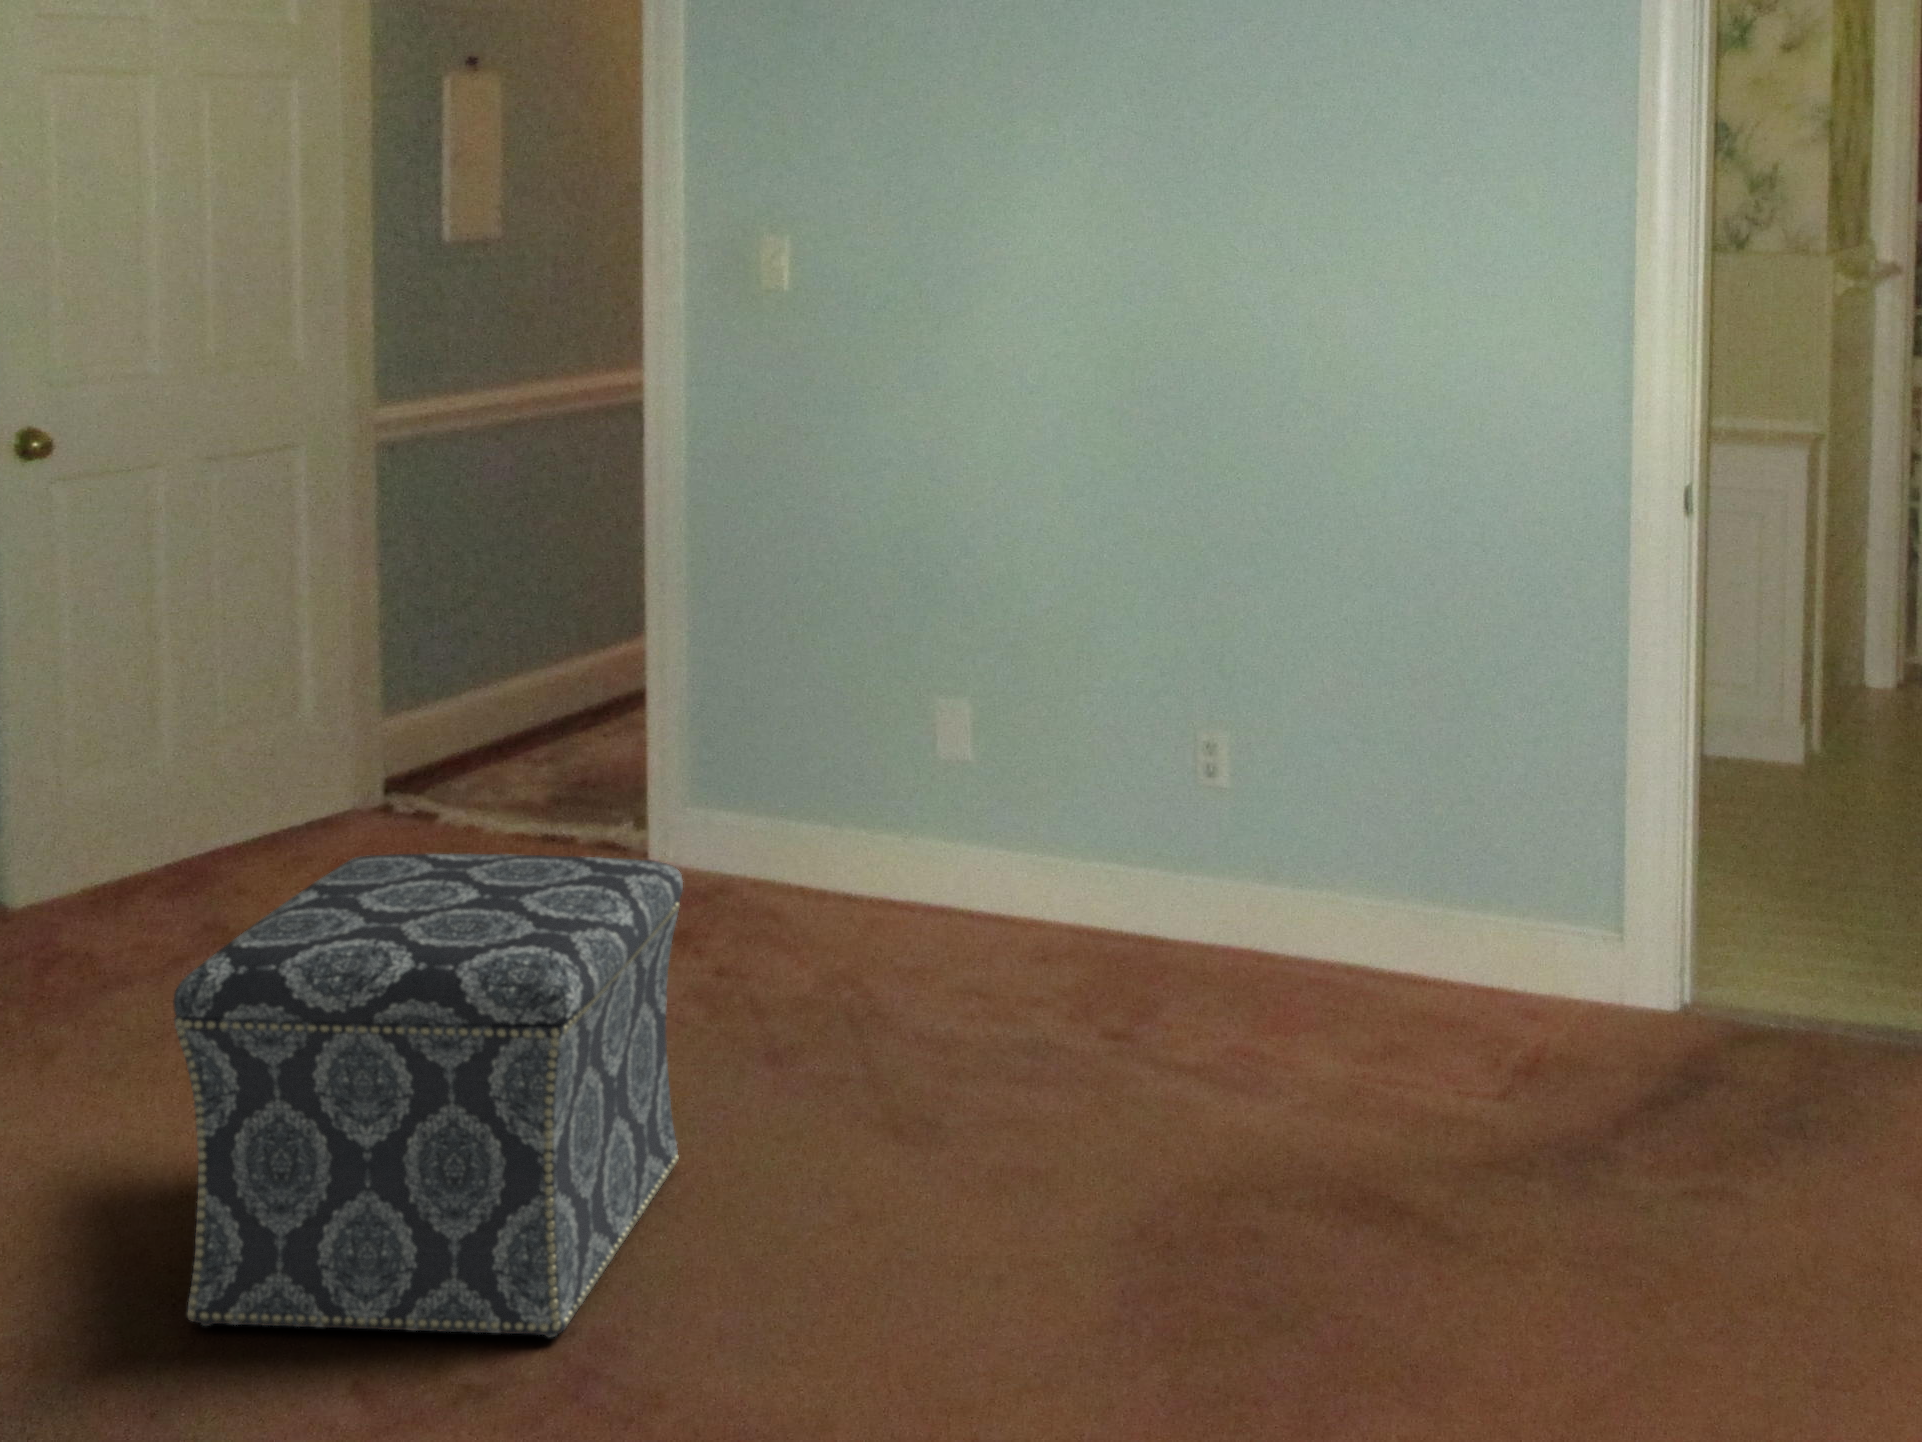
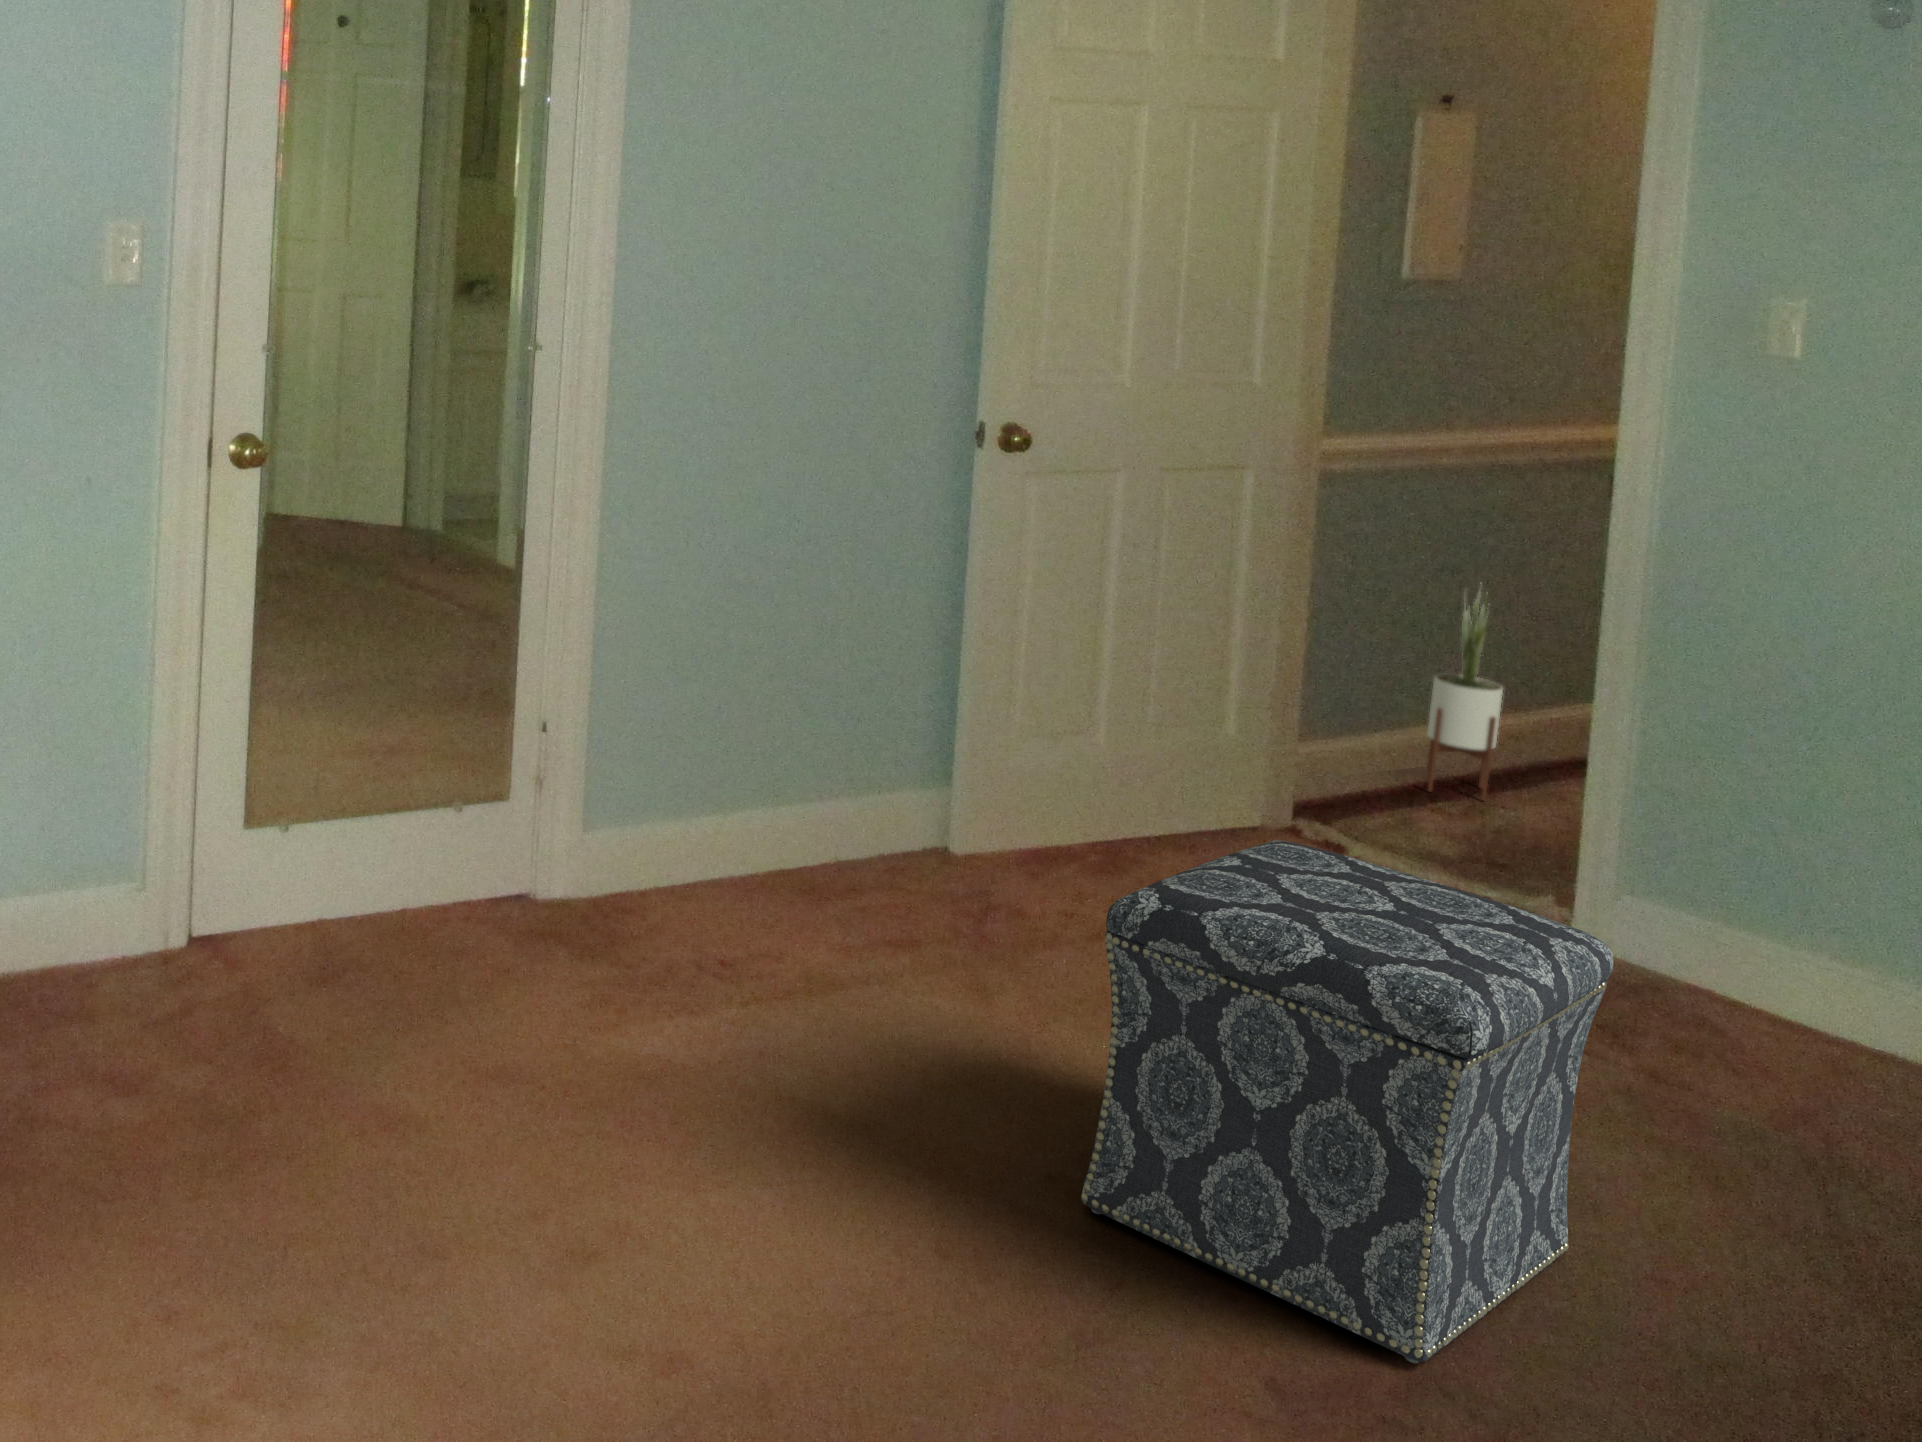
potted plant: none [499,540,564,753] -> present [1426,590,1503,801]

